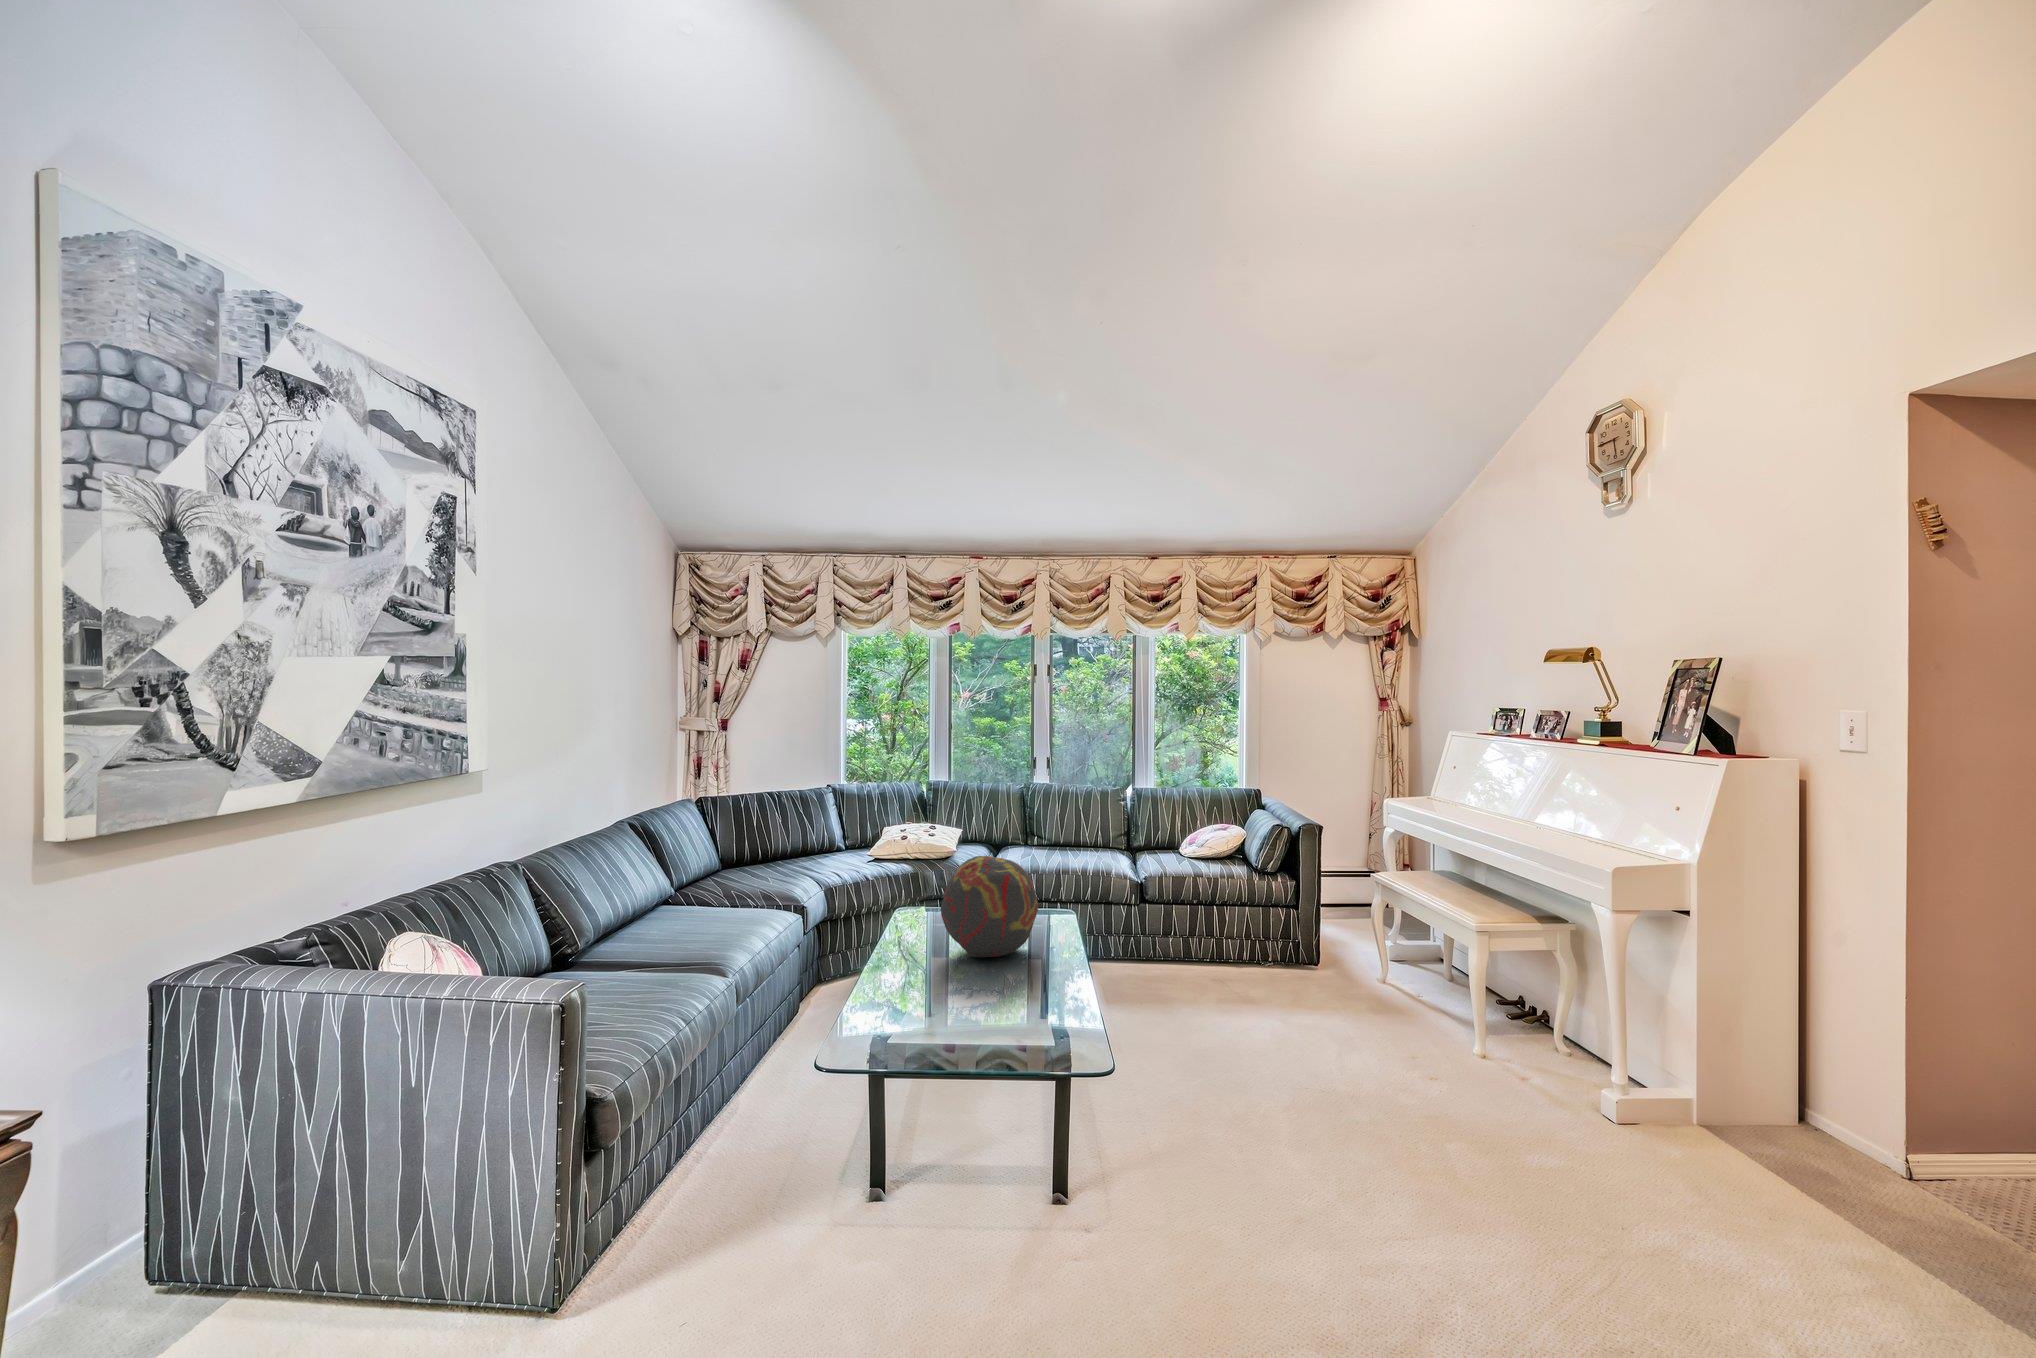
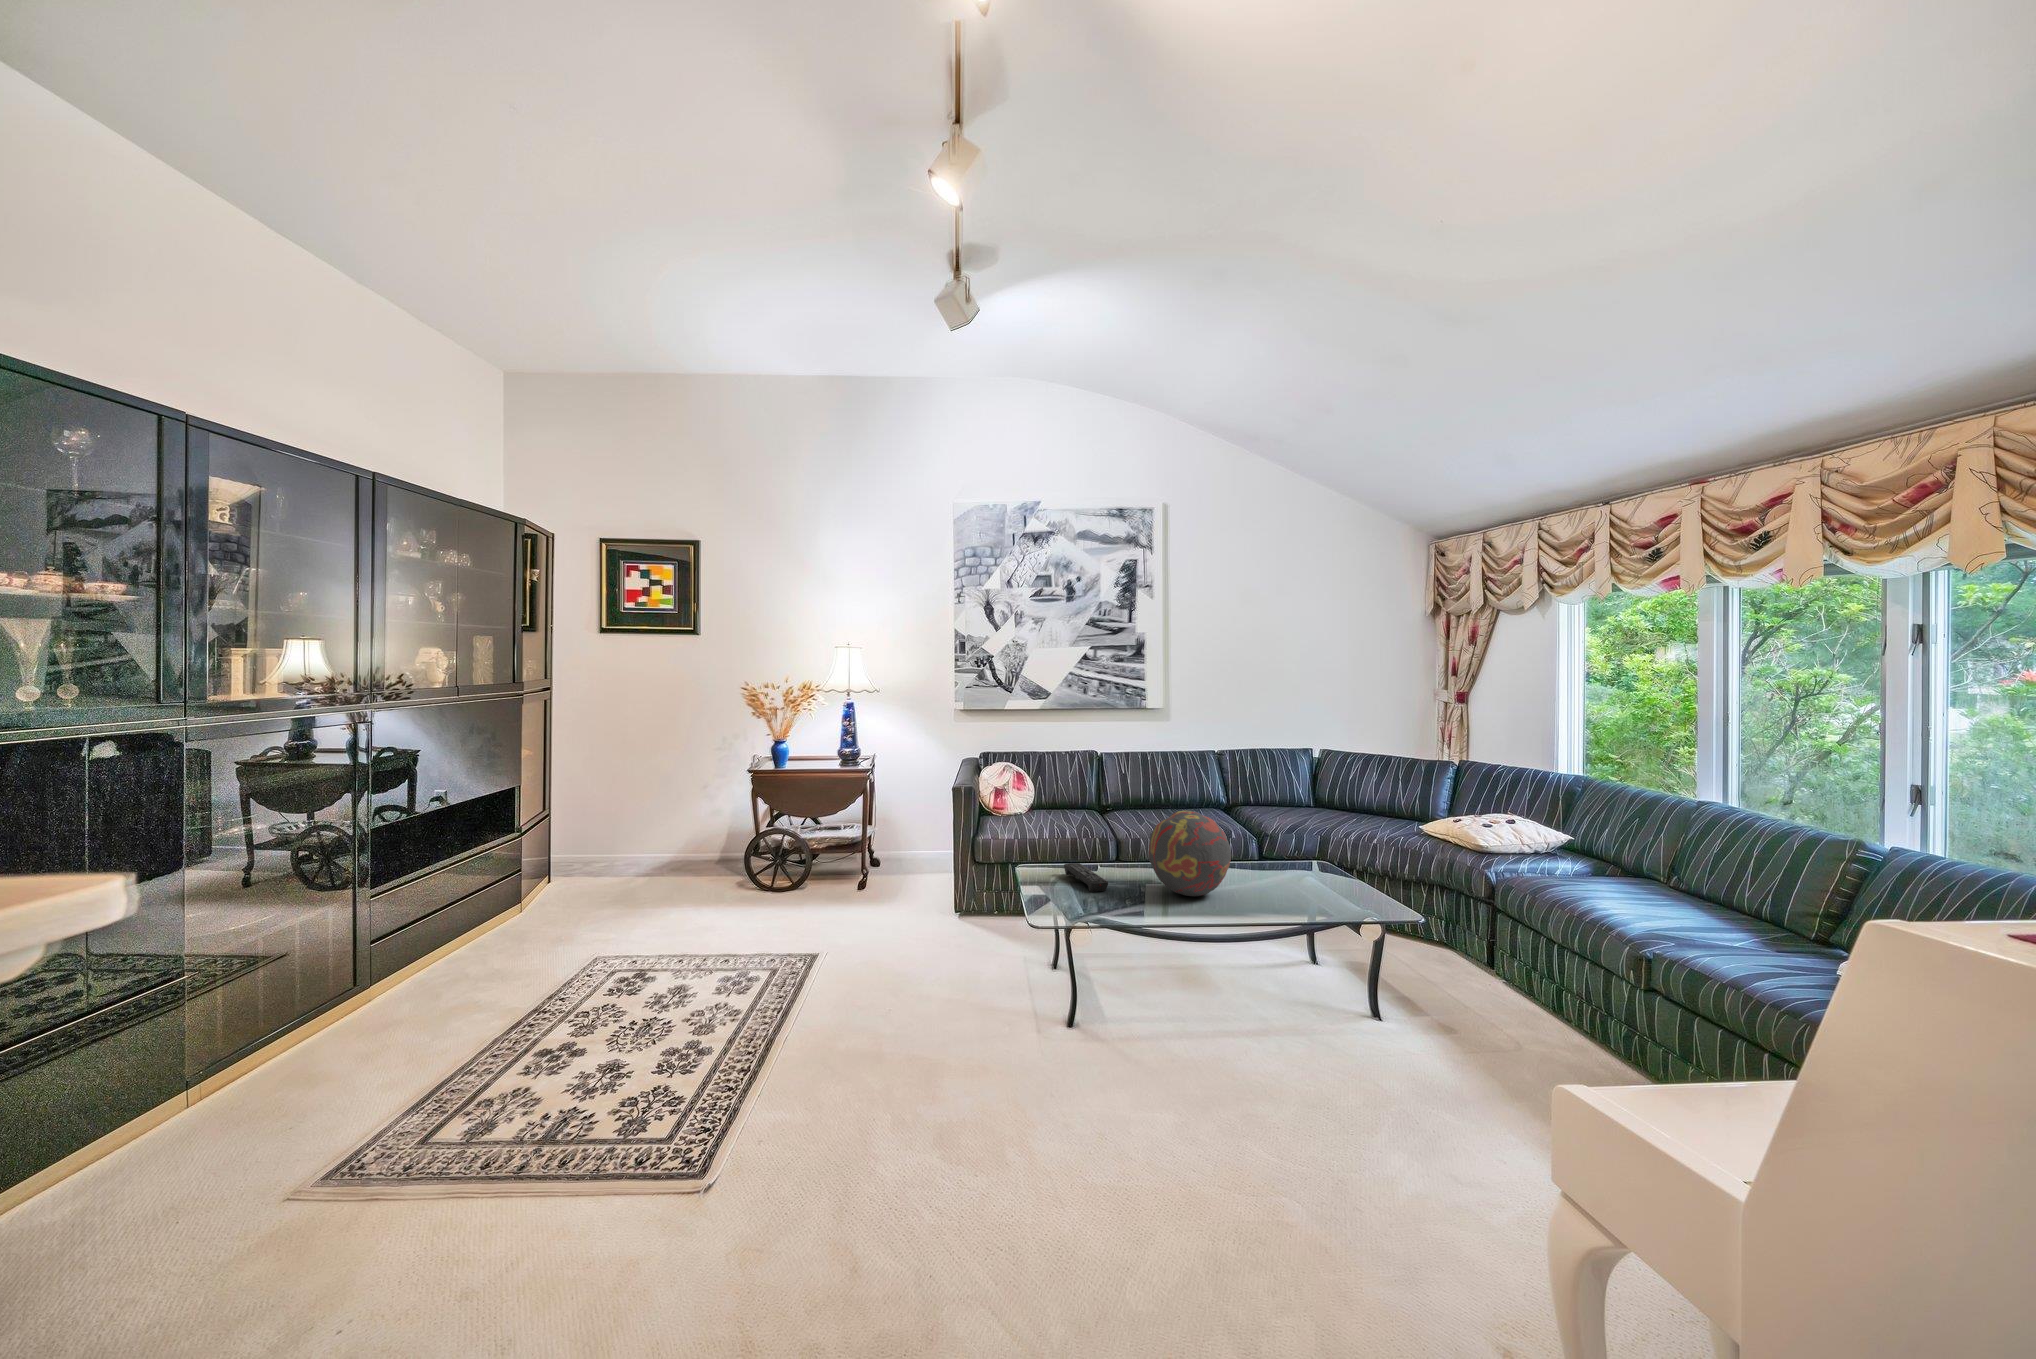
remote control: none [869,981,980,1020] -> present [1064,863,1108,892]

